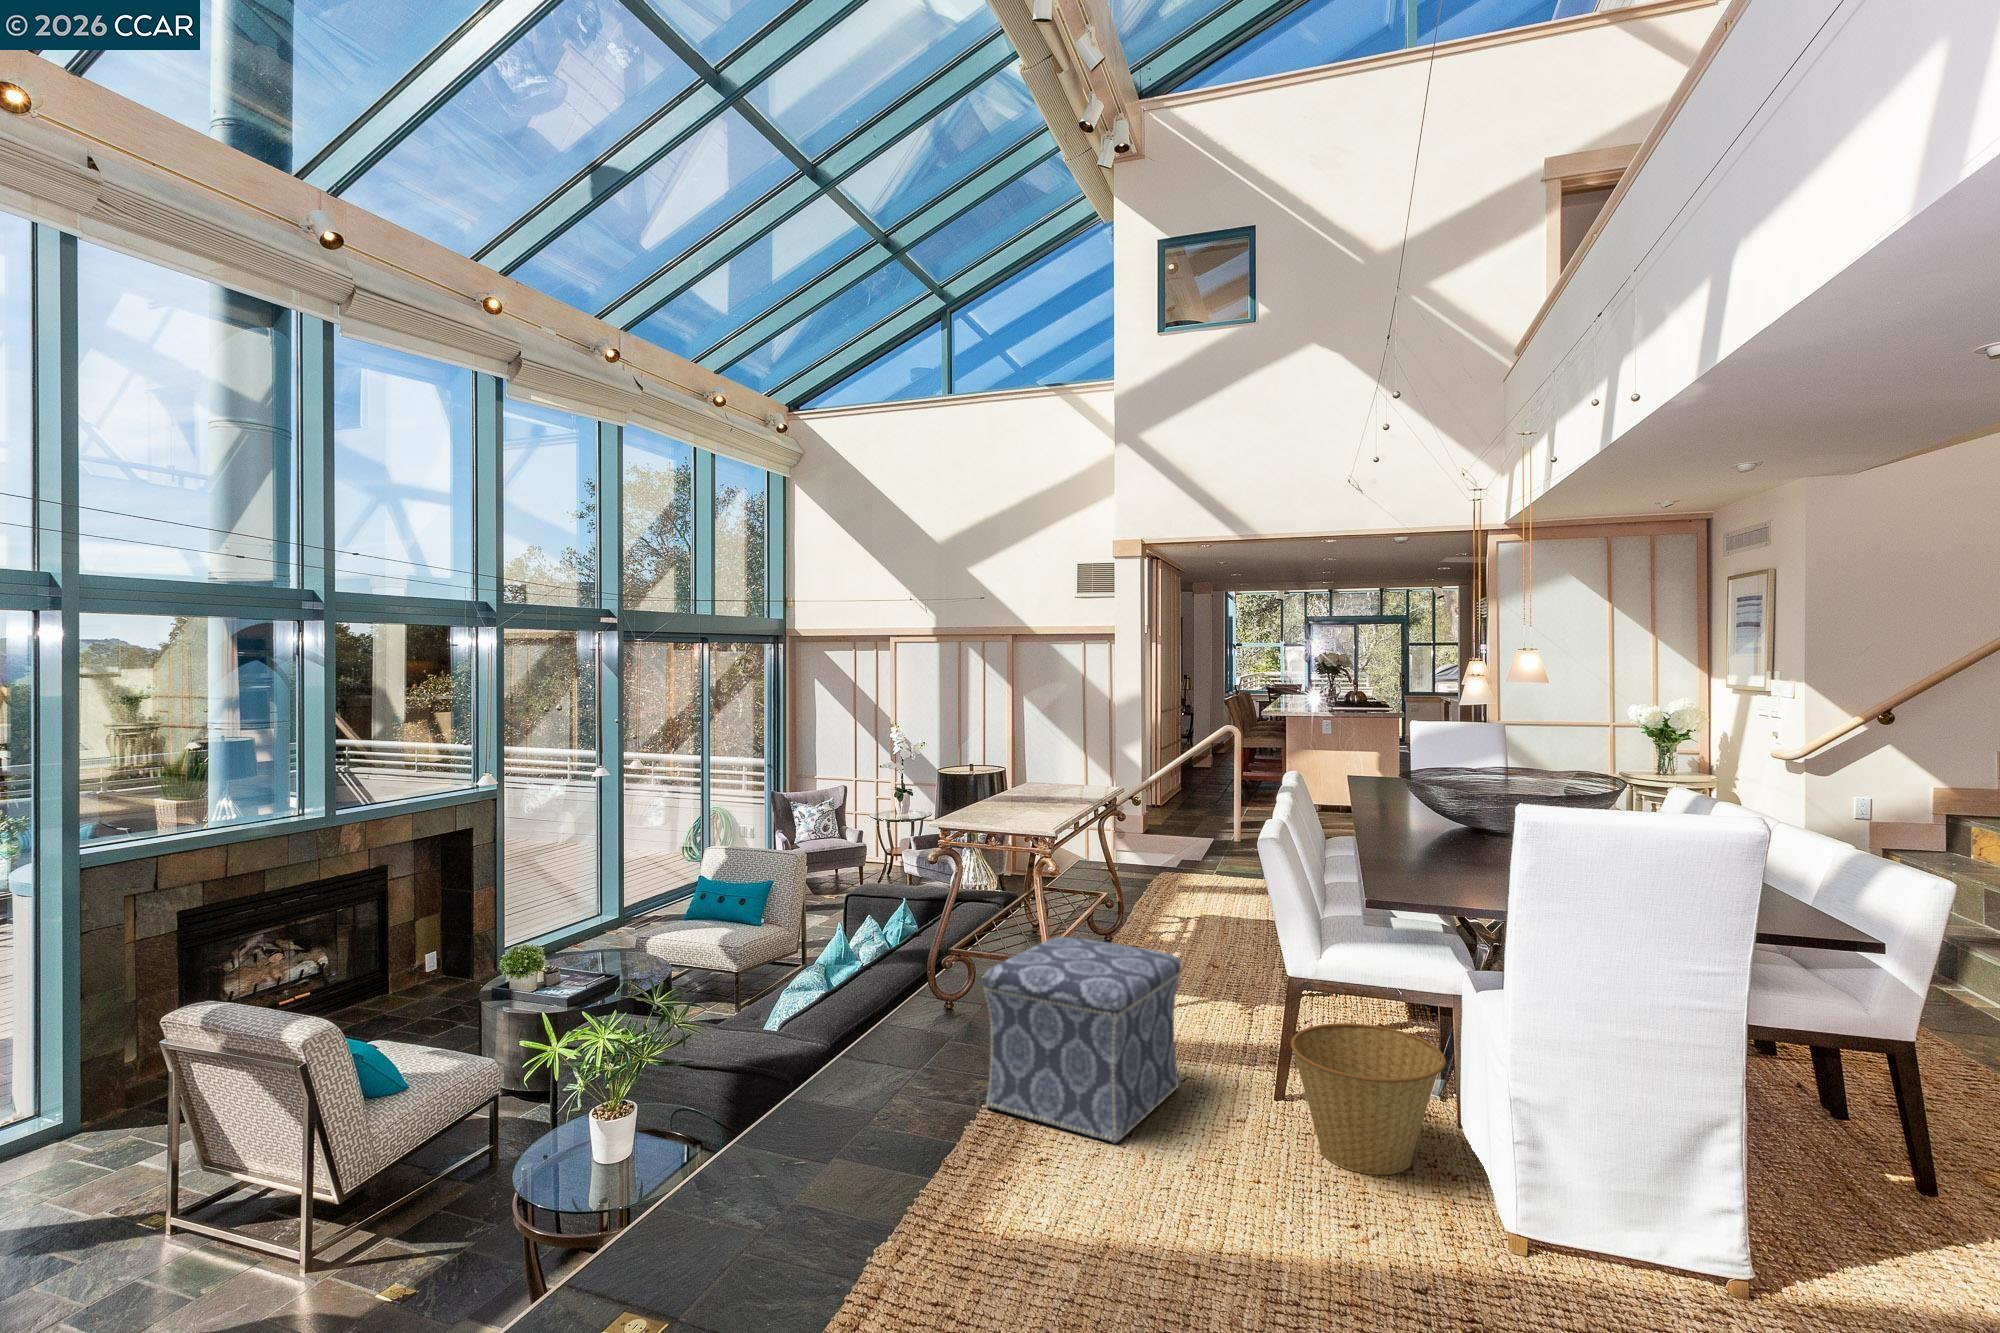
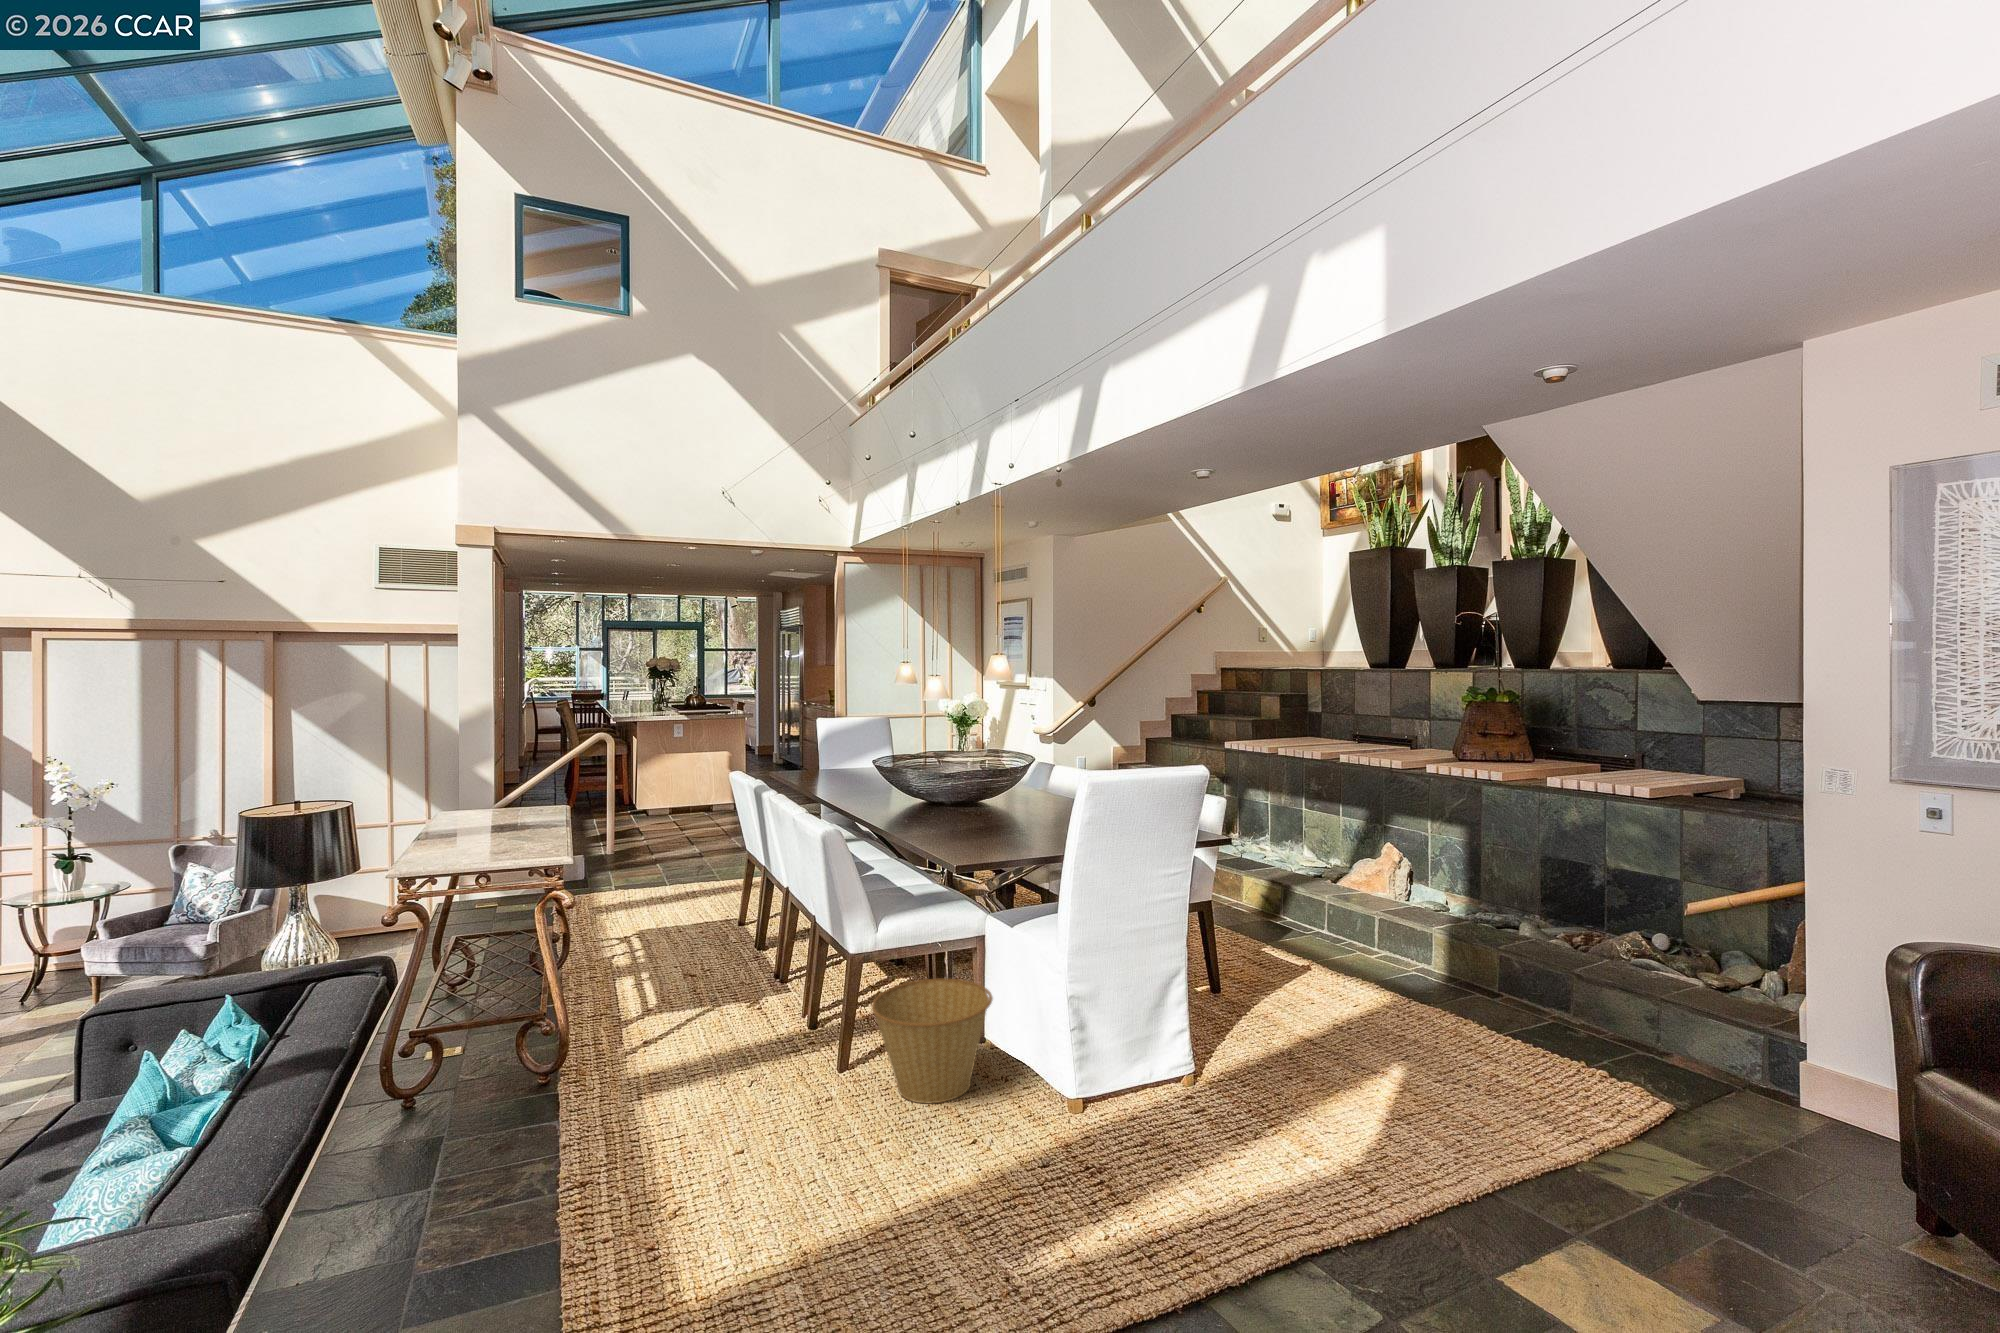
ottoman: present [983,937,1181,1144] -> none [562,967,752,1186]

